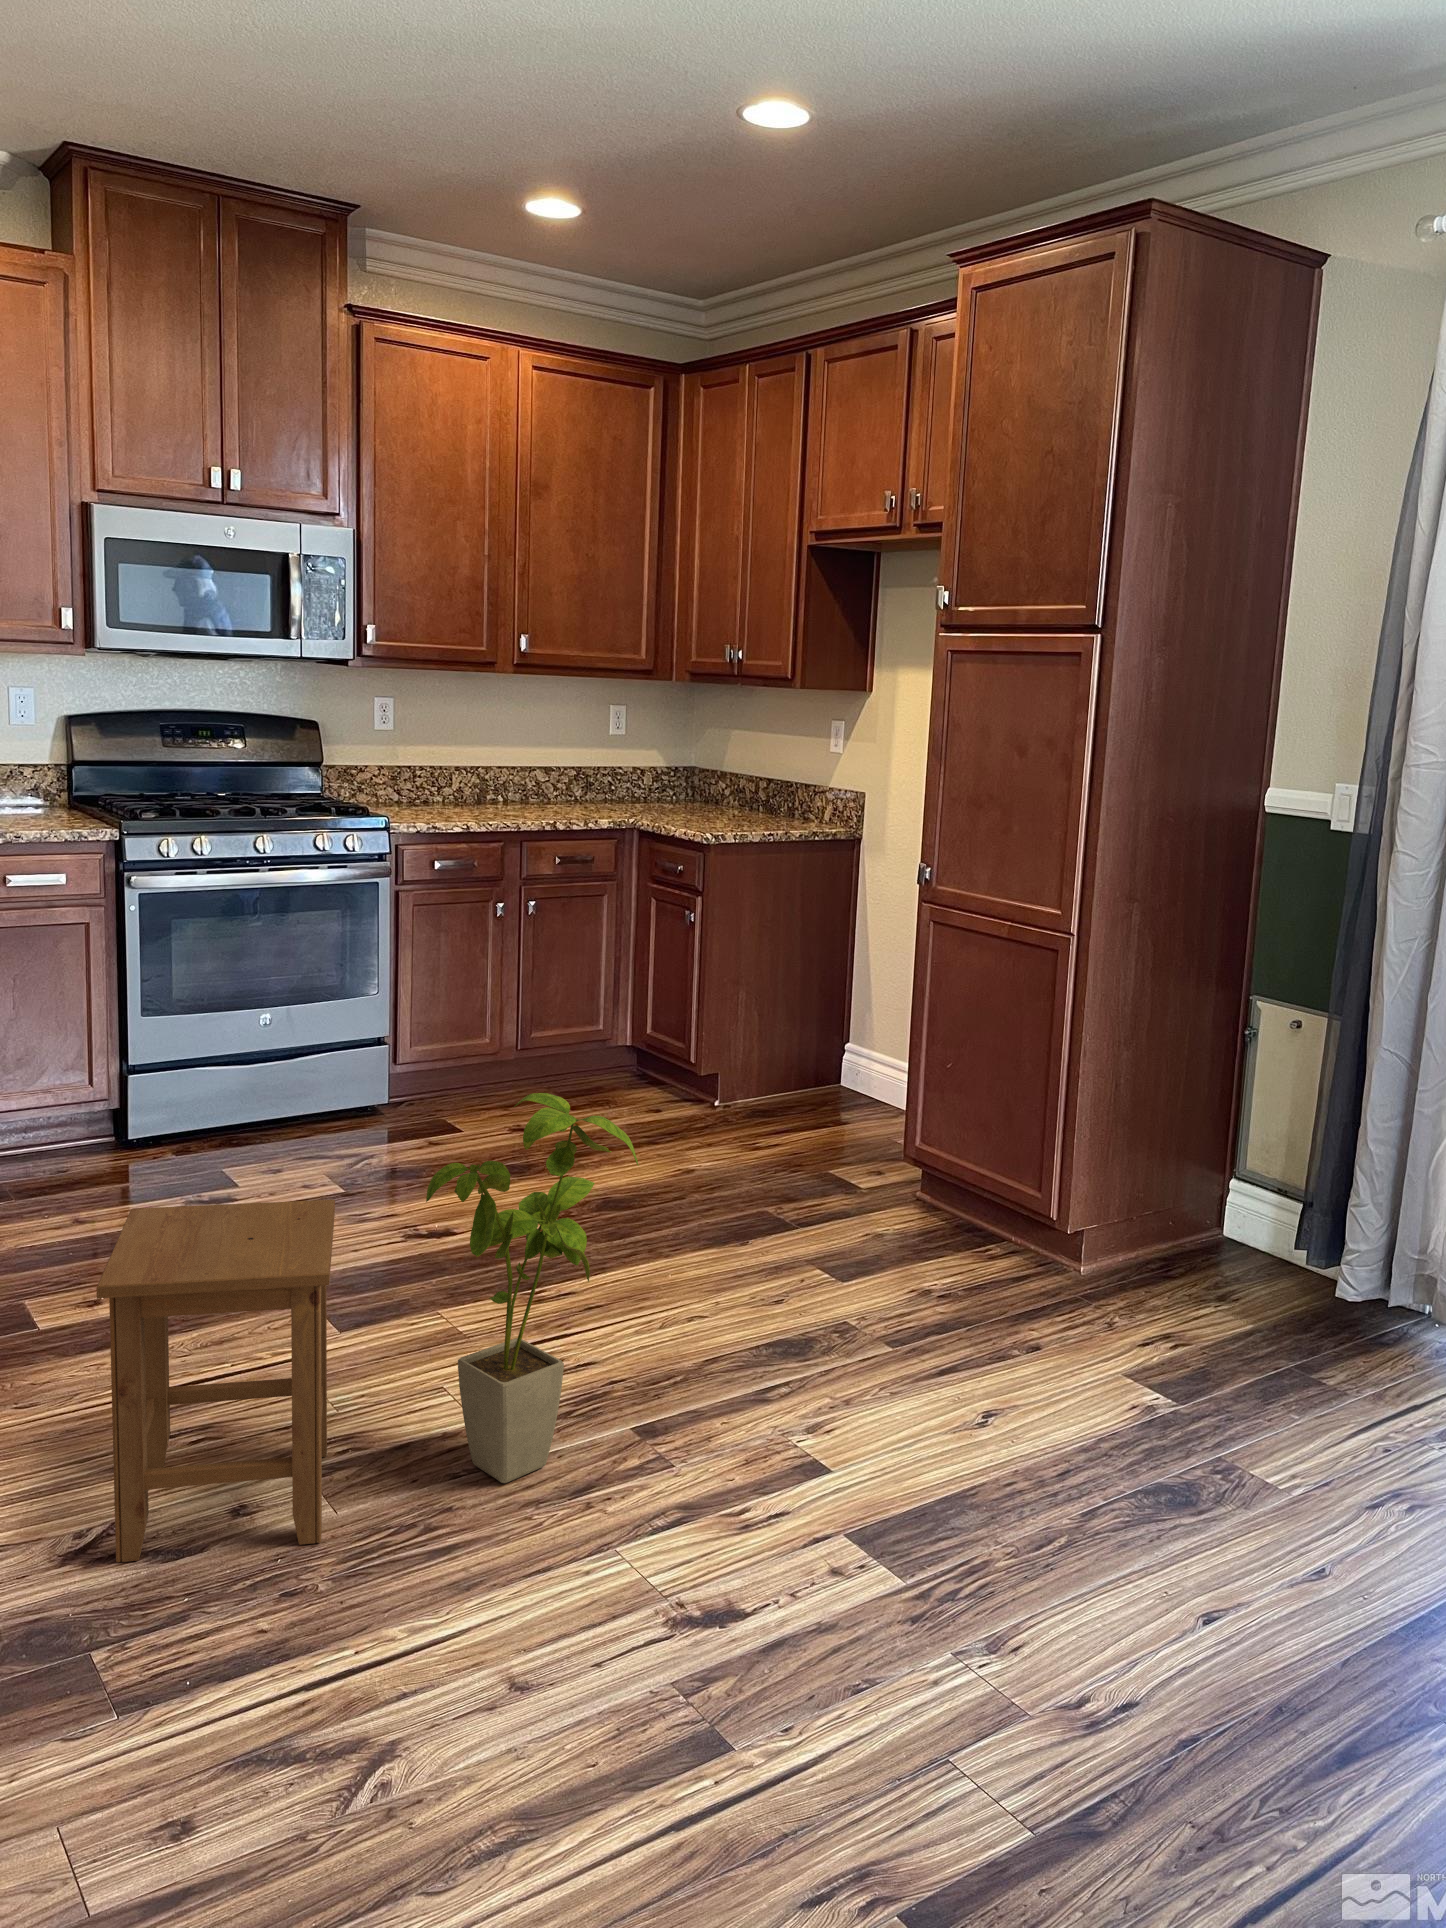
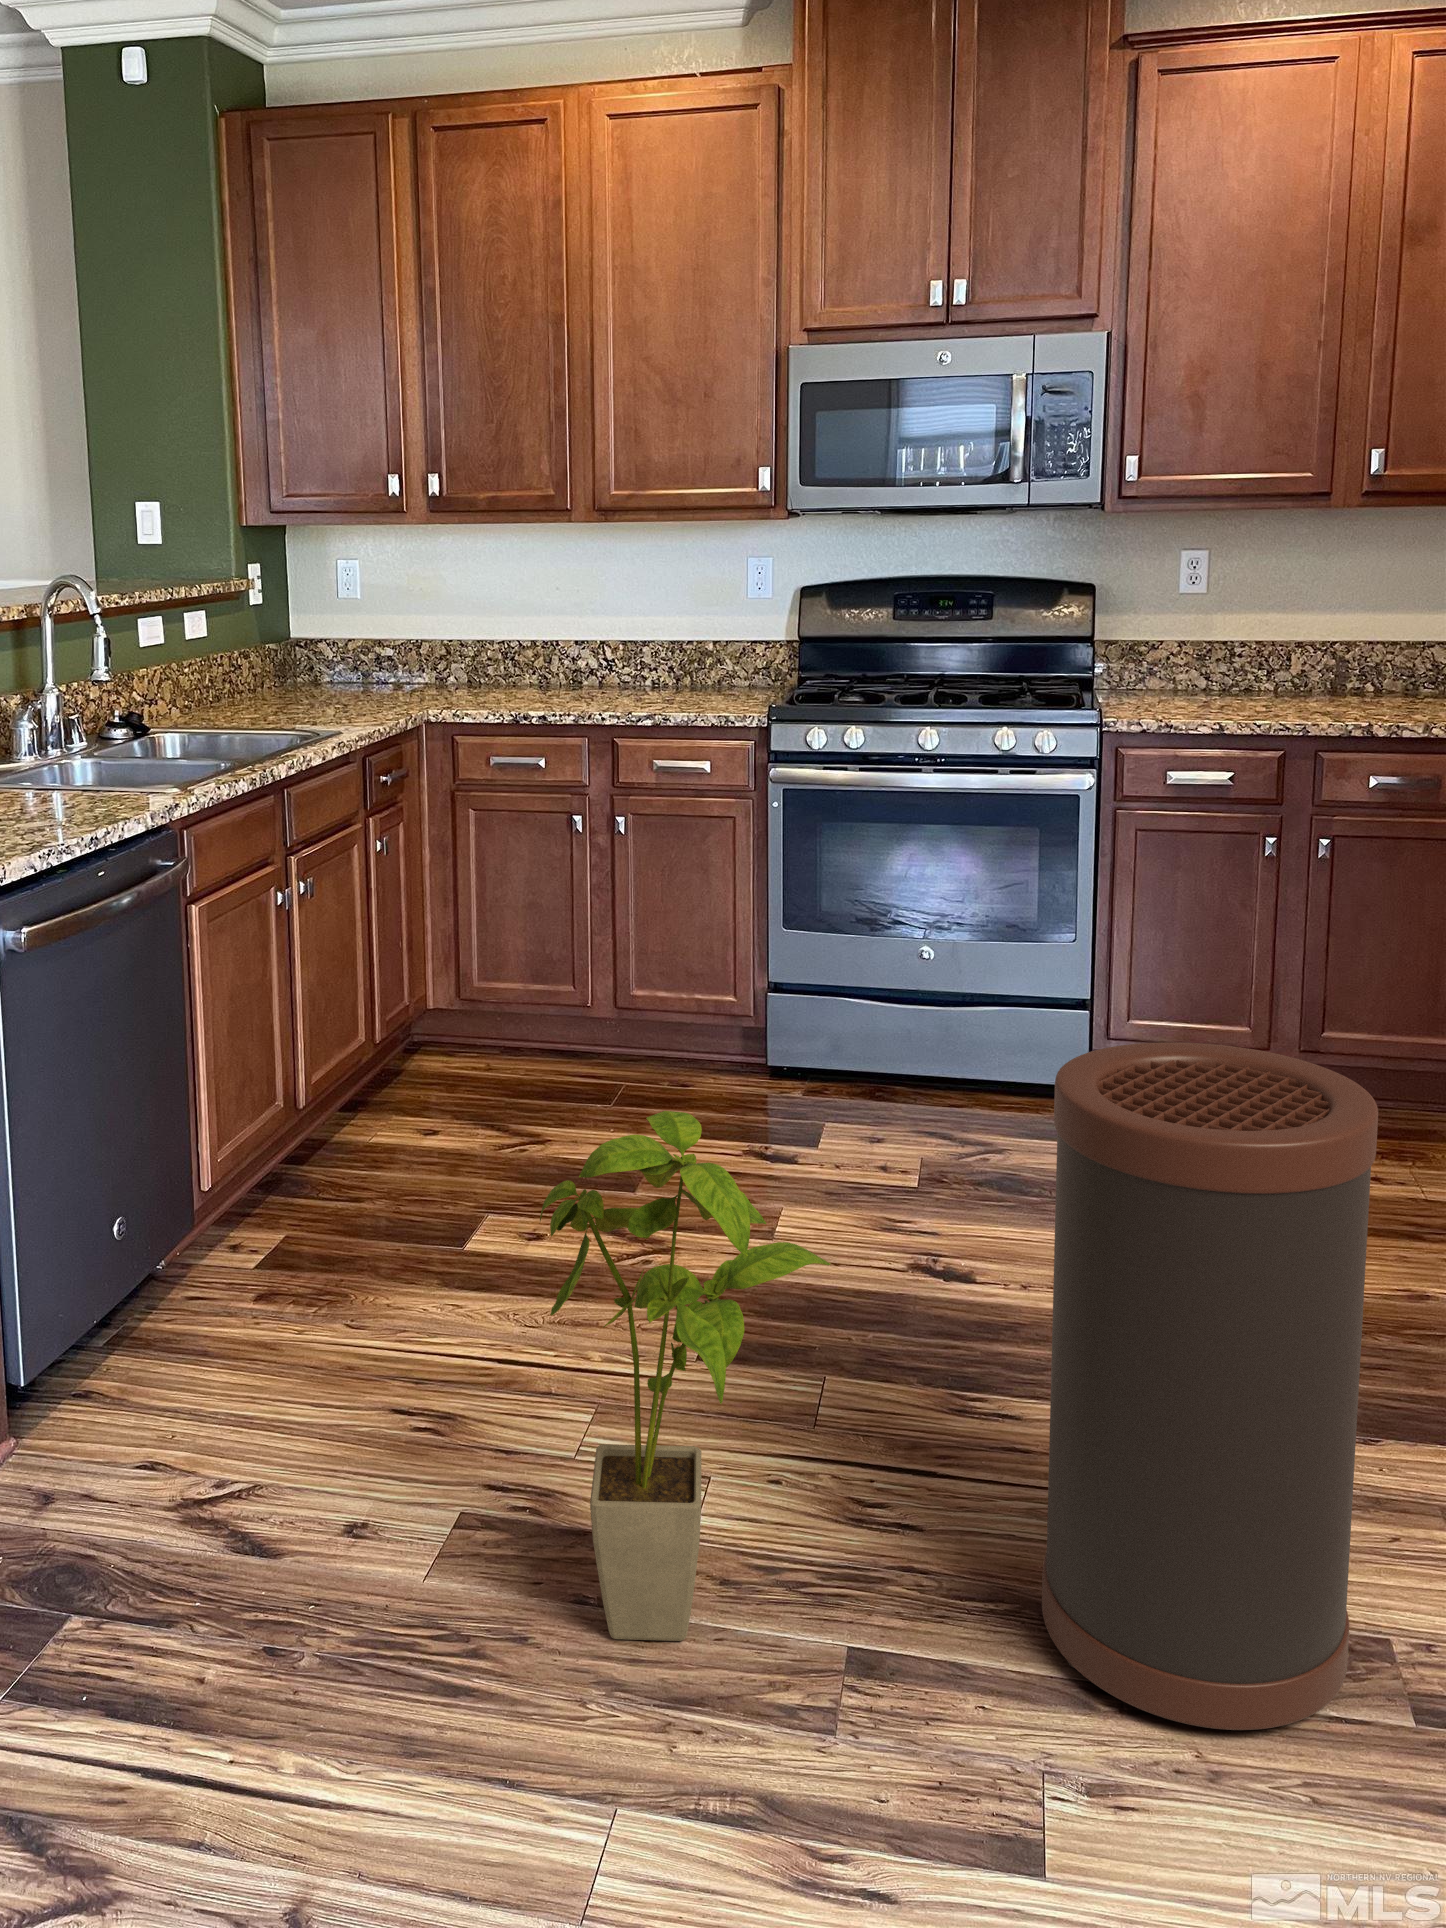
trash can: none [690,1004,878,1389] -> present [1042,1042,1378,1730]
stool: present [96,1200,335,1562] -> none [173,1141,520,1605]

